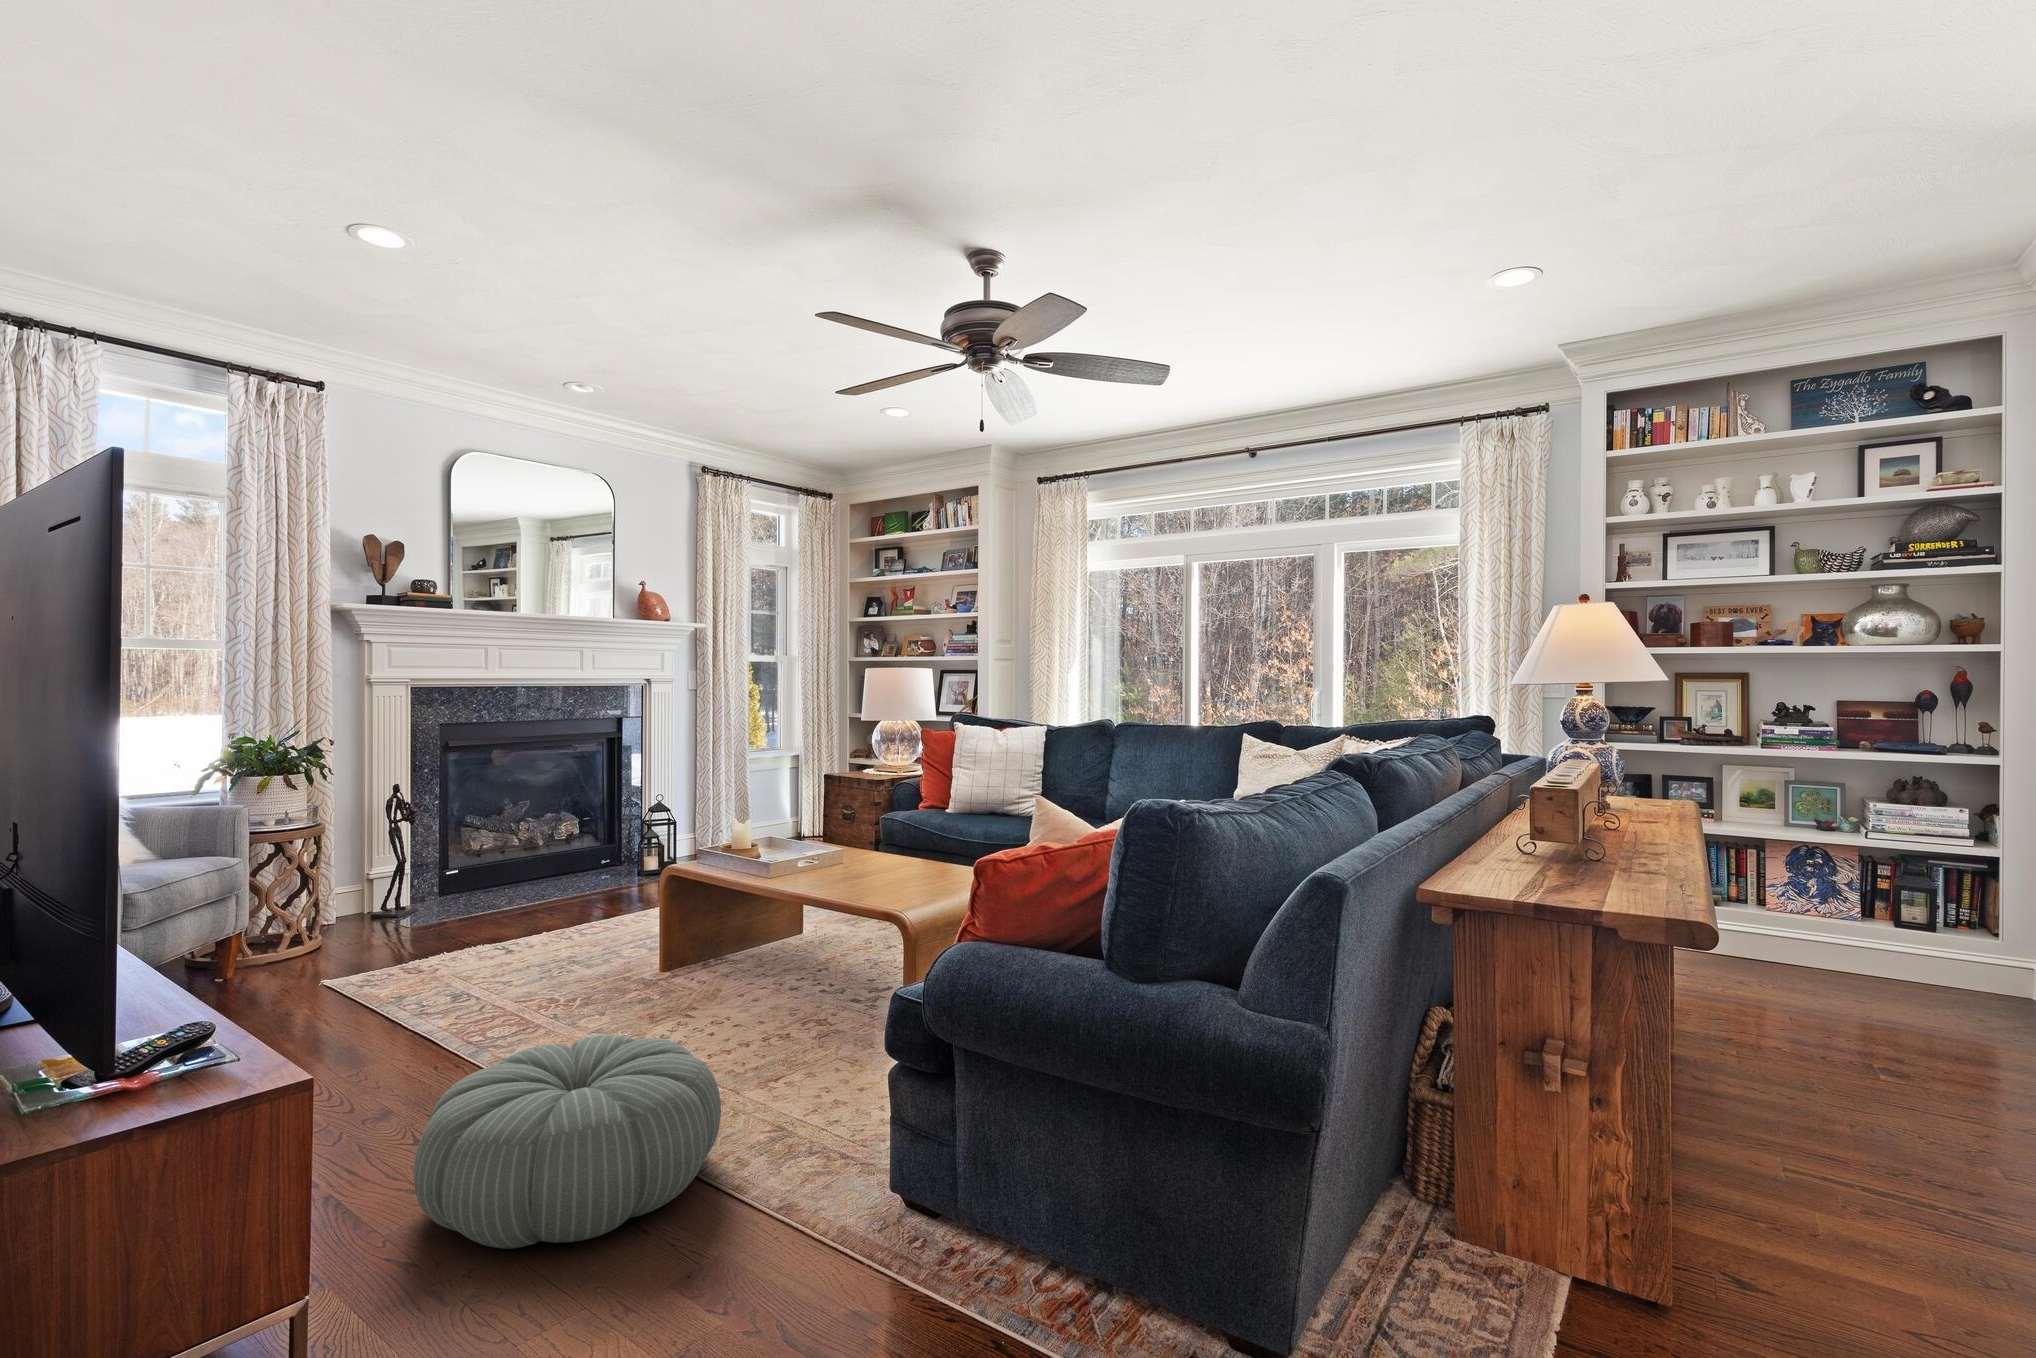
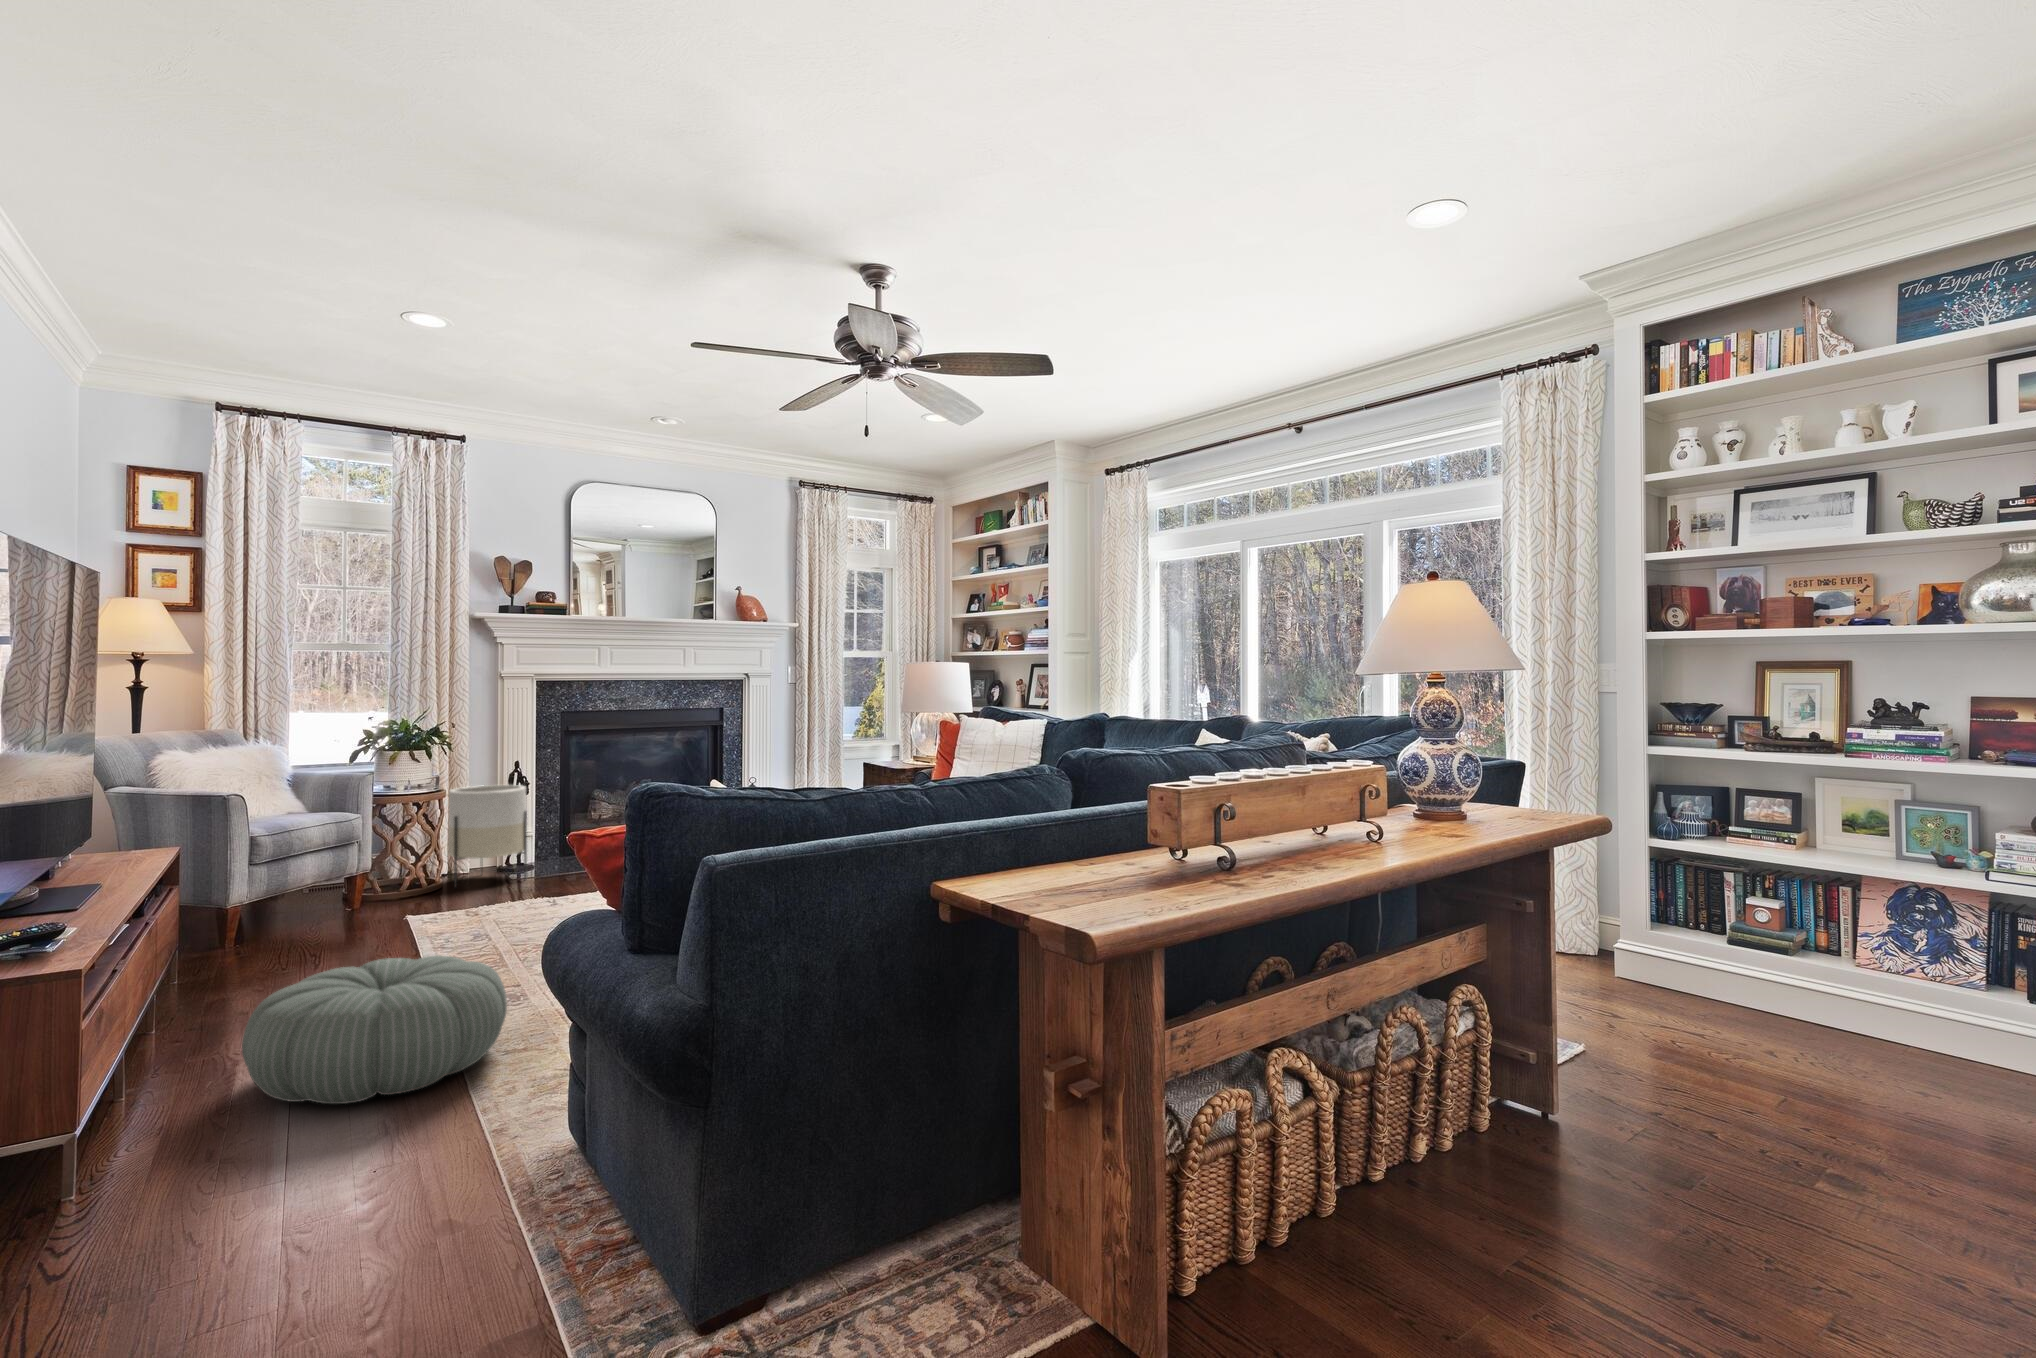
planter: none [322,815,427,949] -> present [448,785,527,888]

